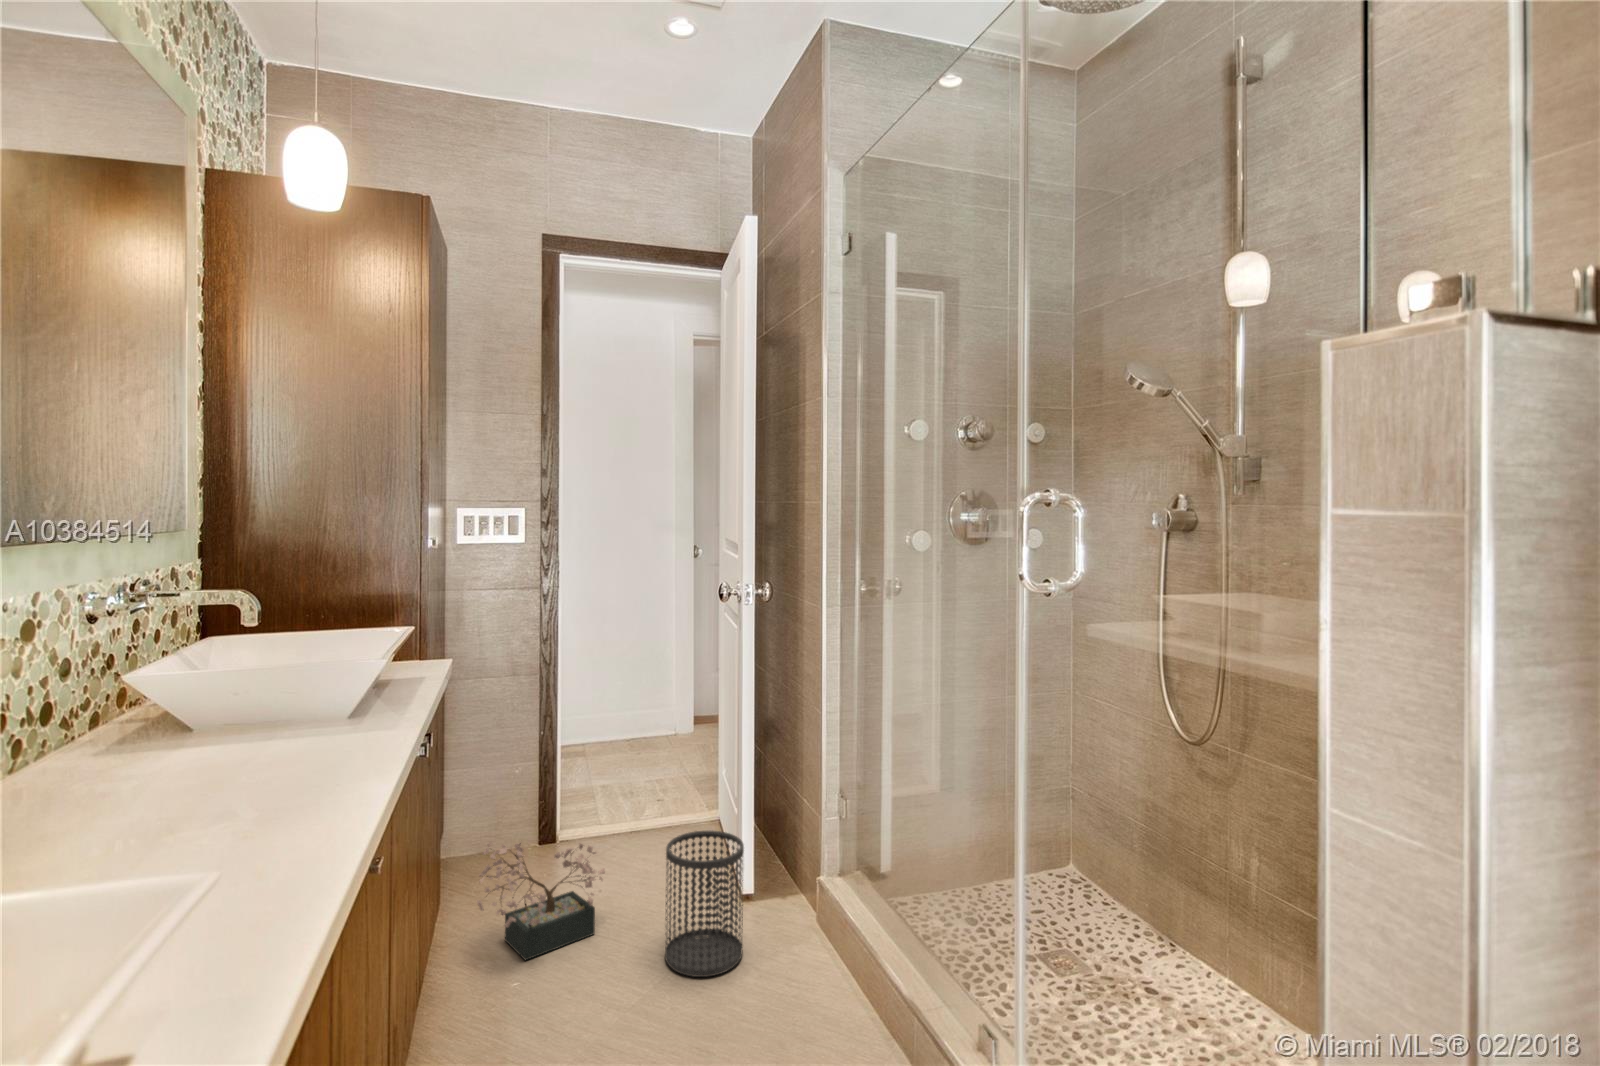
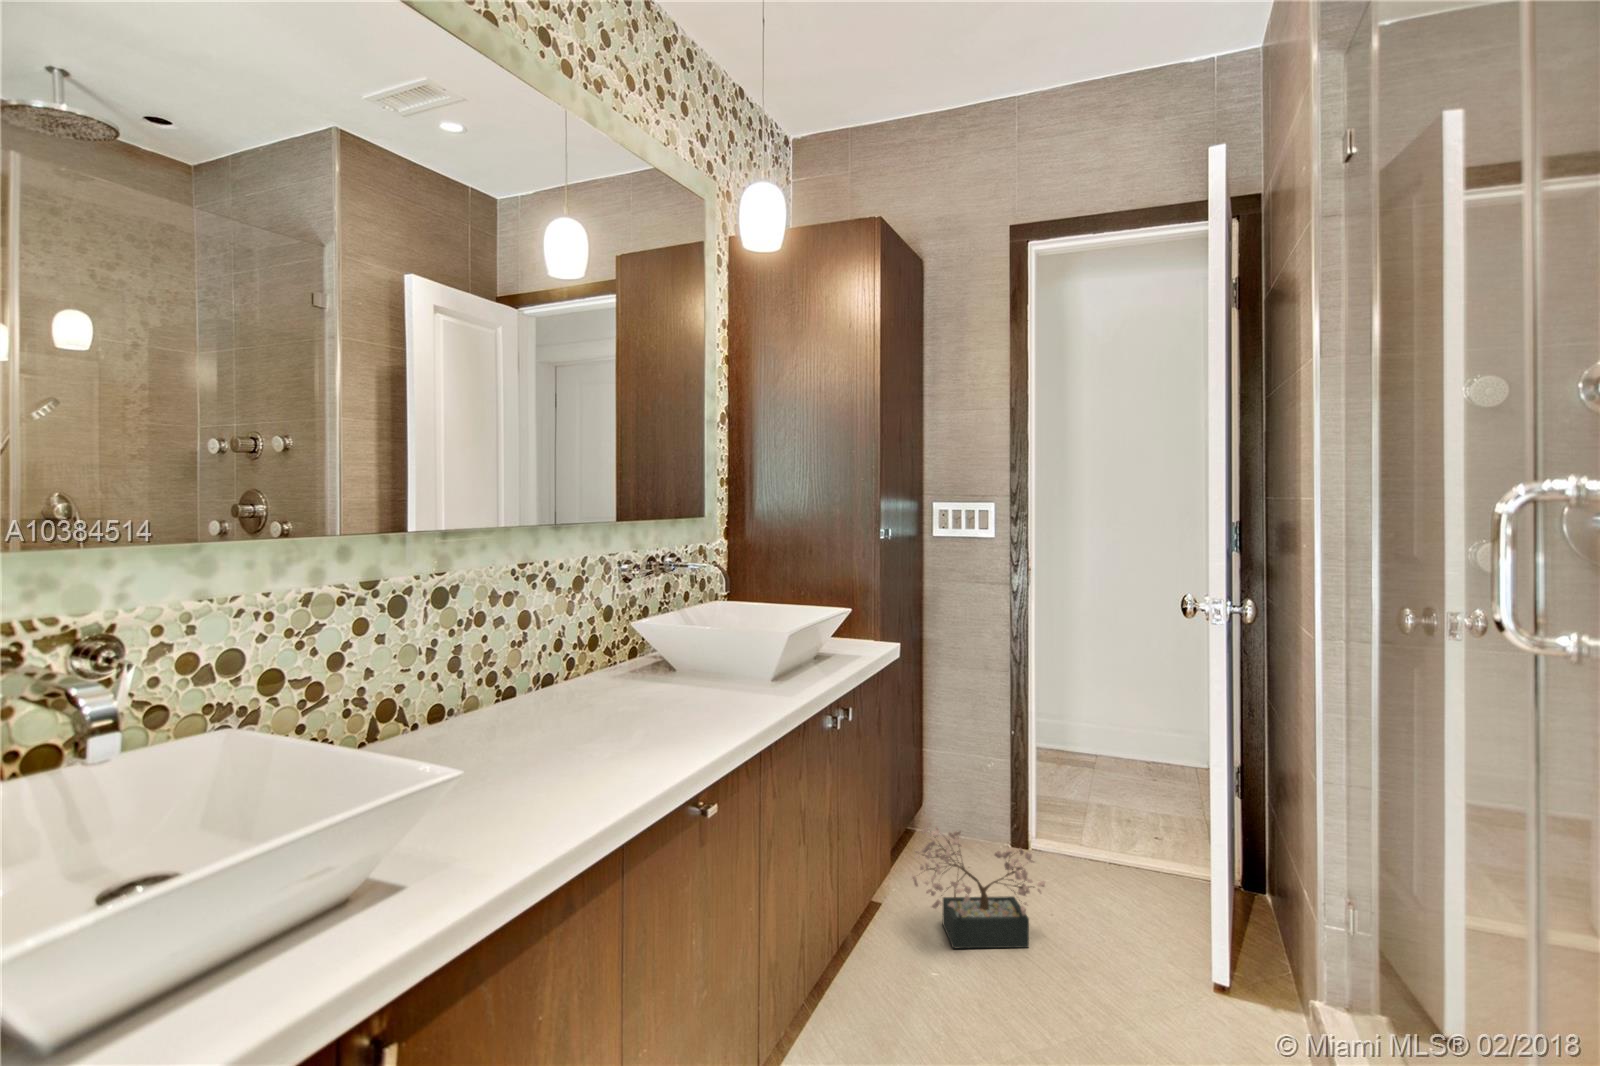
wastebasket: present [665,831,744,977] -> none [1093,863,1191,1038]

